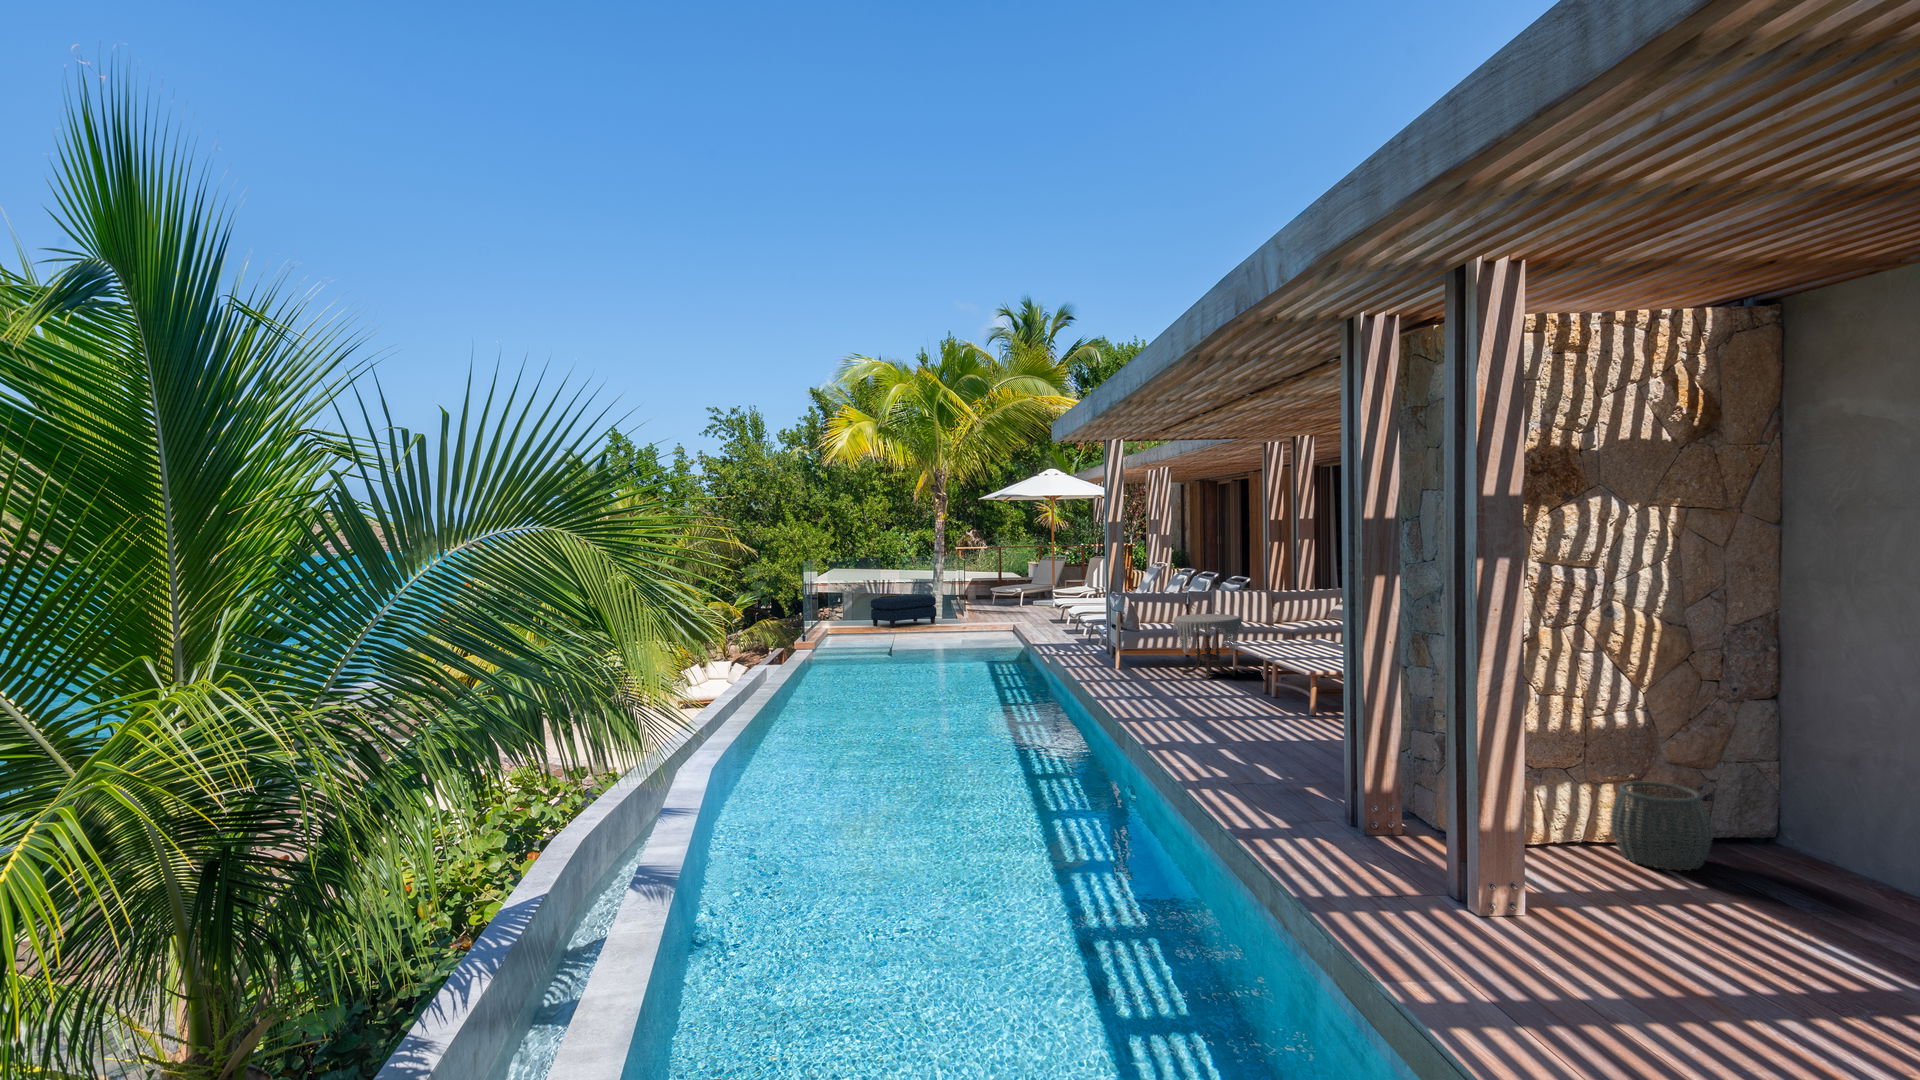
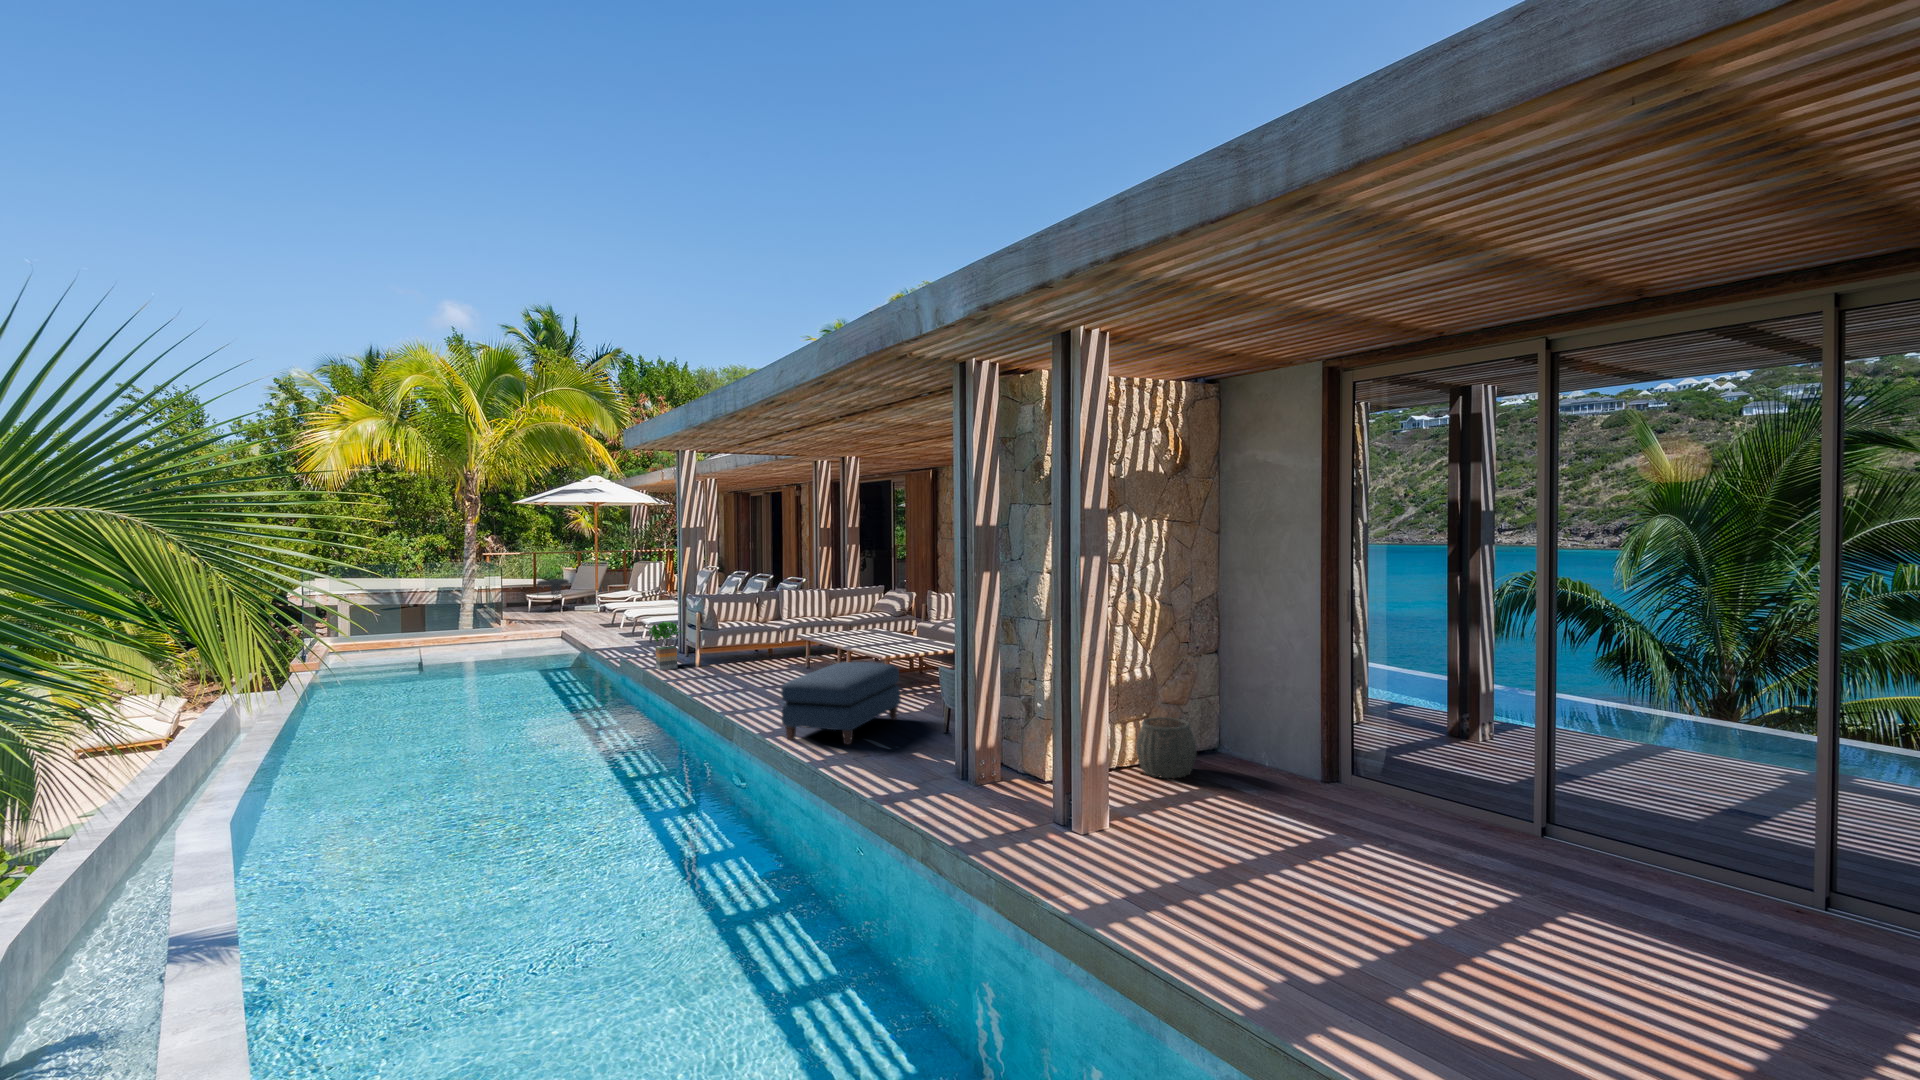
ottoman: present [871,595,937,628] -> present [781,662,901,745]
side table: present [1174,614,1242,679] -> present [537,579,571,611]
potted tree: none [1072,619,1108,669] -> present [649,622,682,670]

